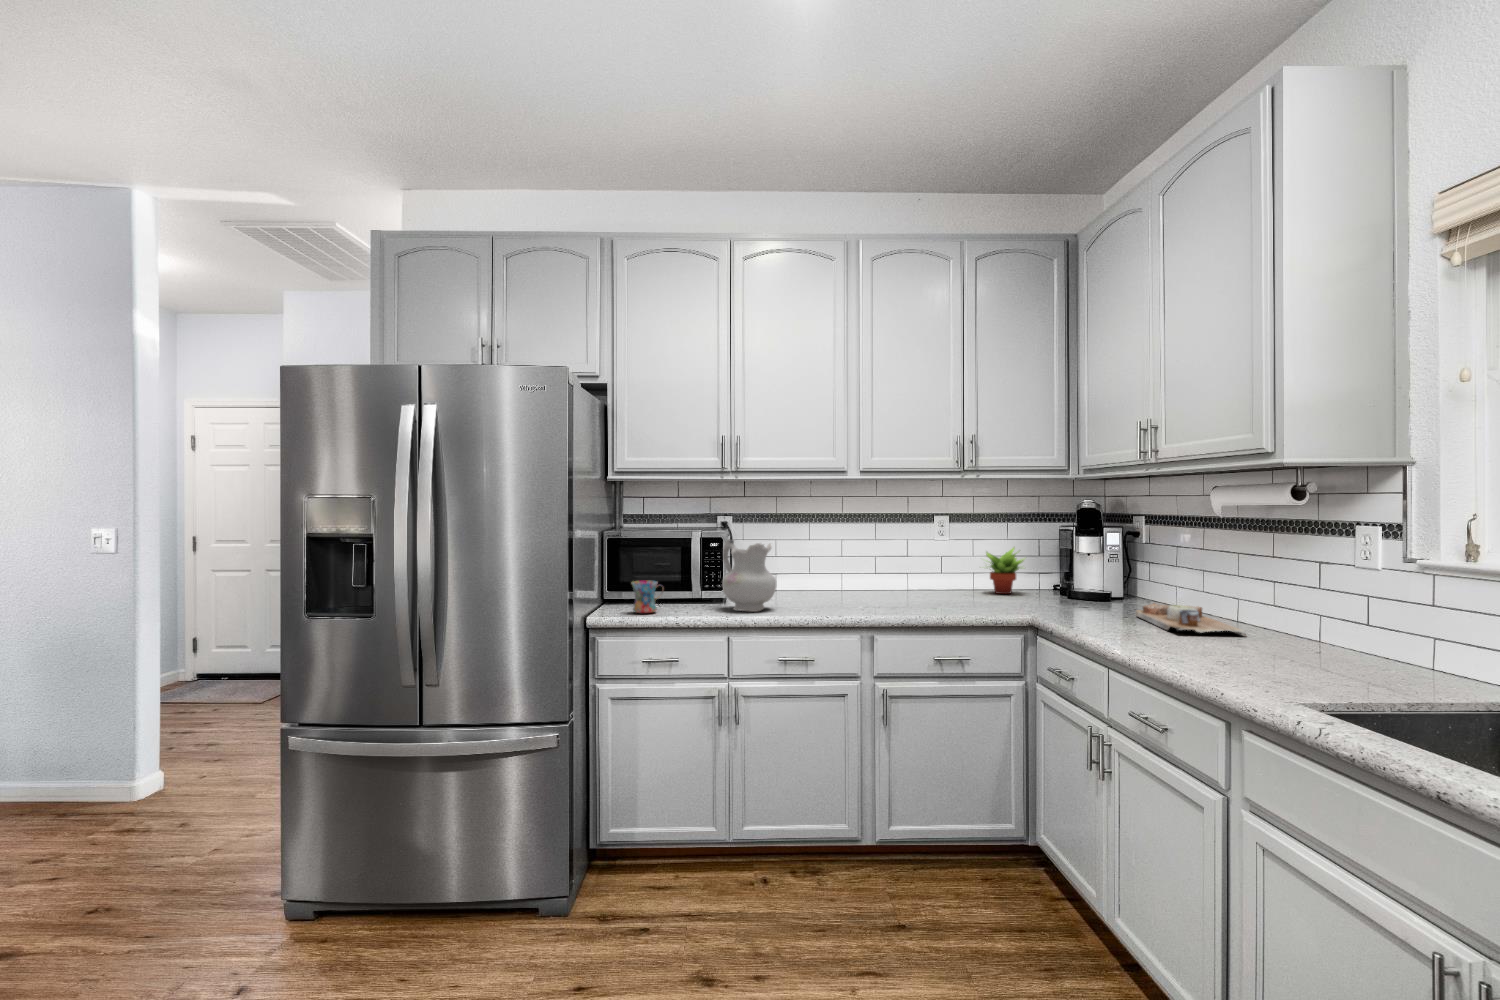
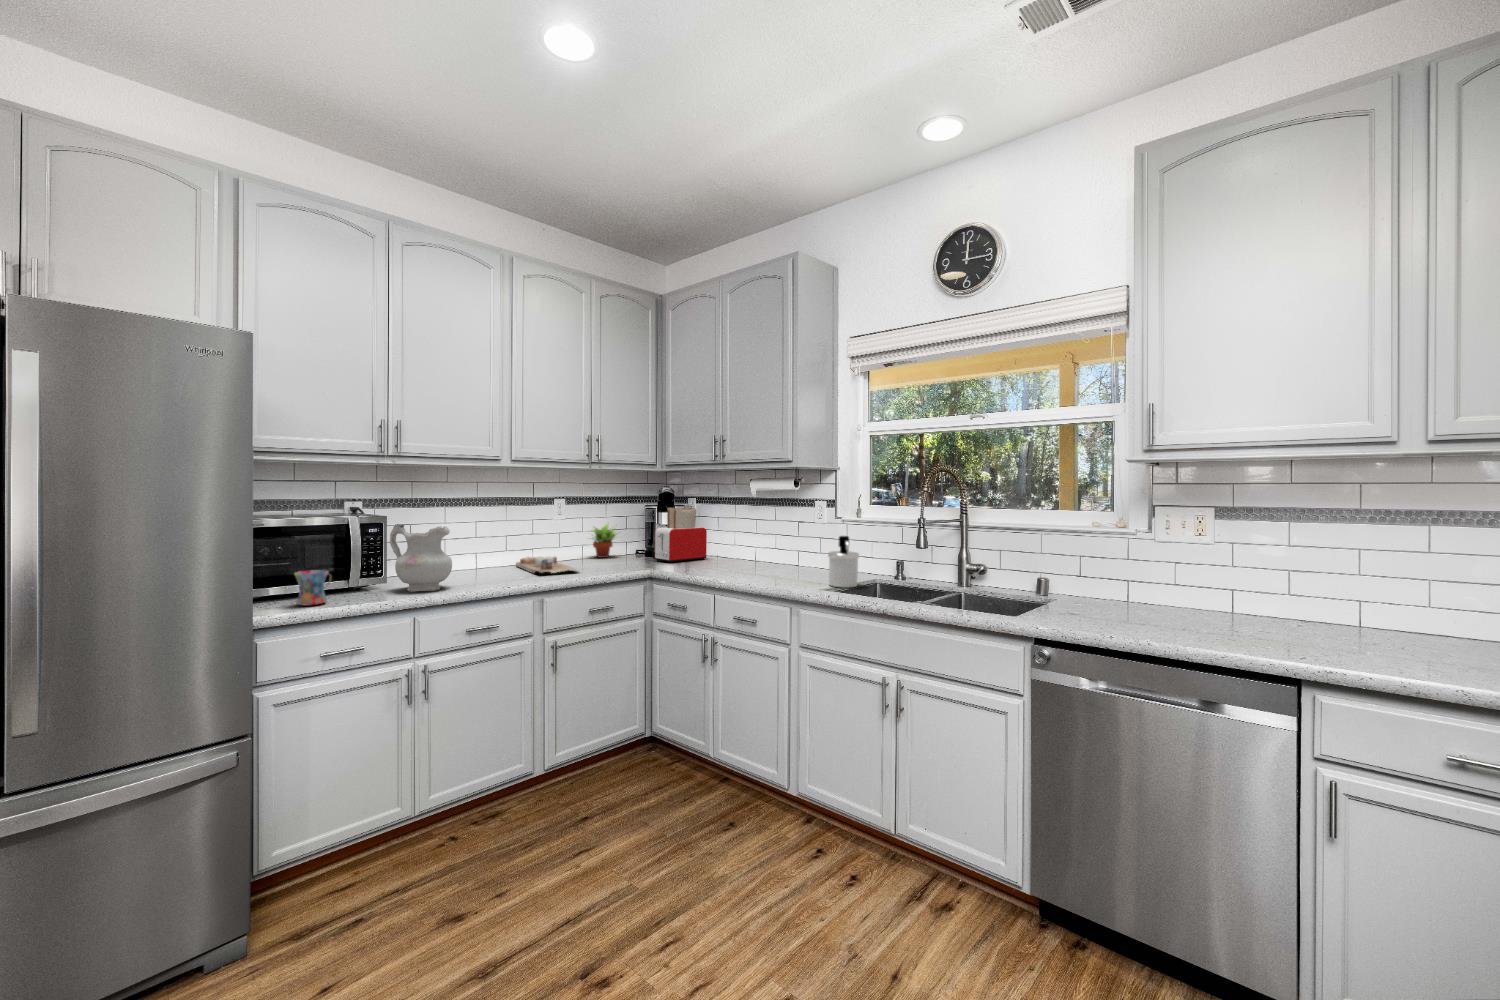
toaster: none [1061,528,1145,607] -> present [655,508,707,563]
soap dispenser: none [1264,578,1328,670] -> present [828,536,859,588]
cutting board: present [1136,604,1246,636] -> present [516,557,579,573]

